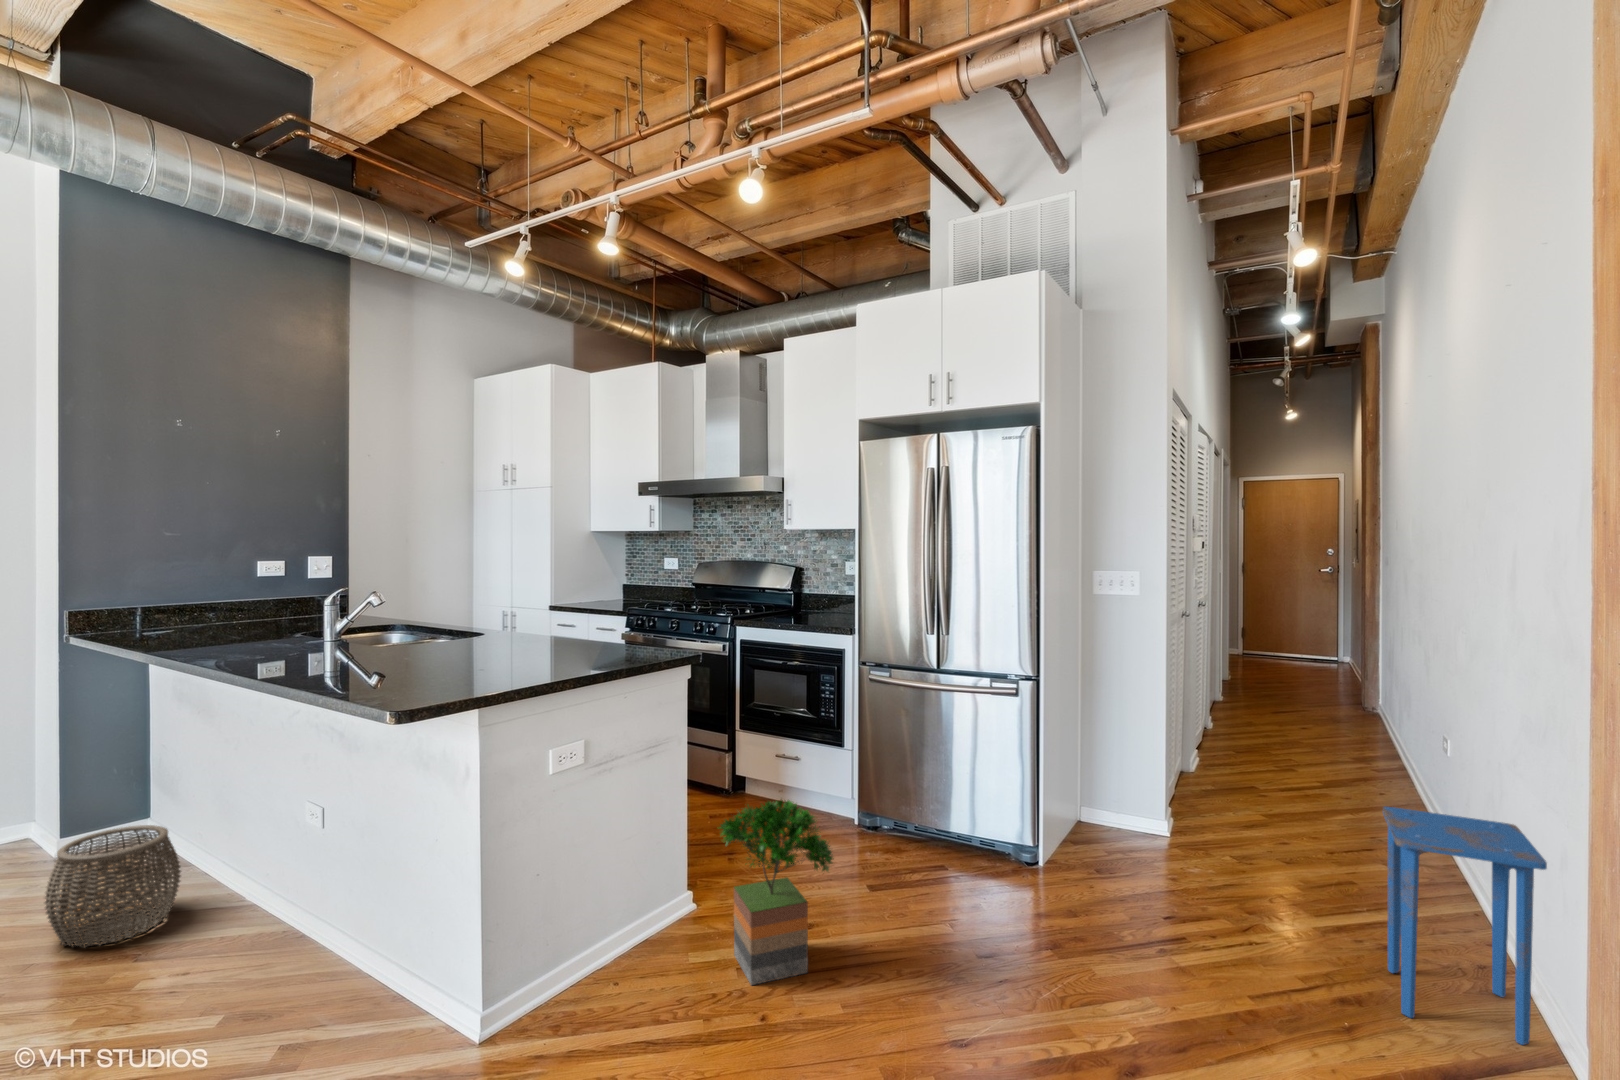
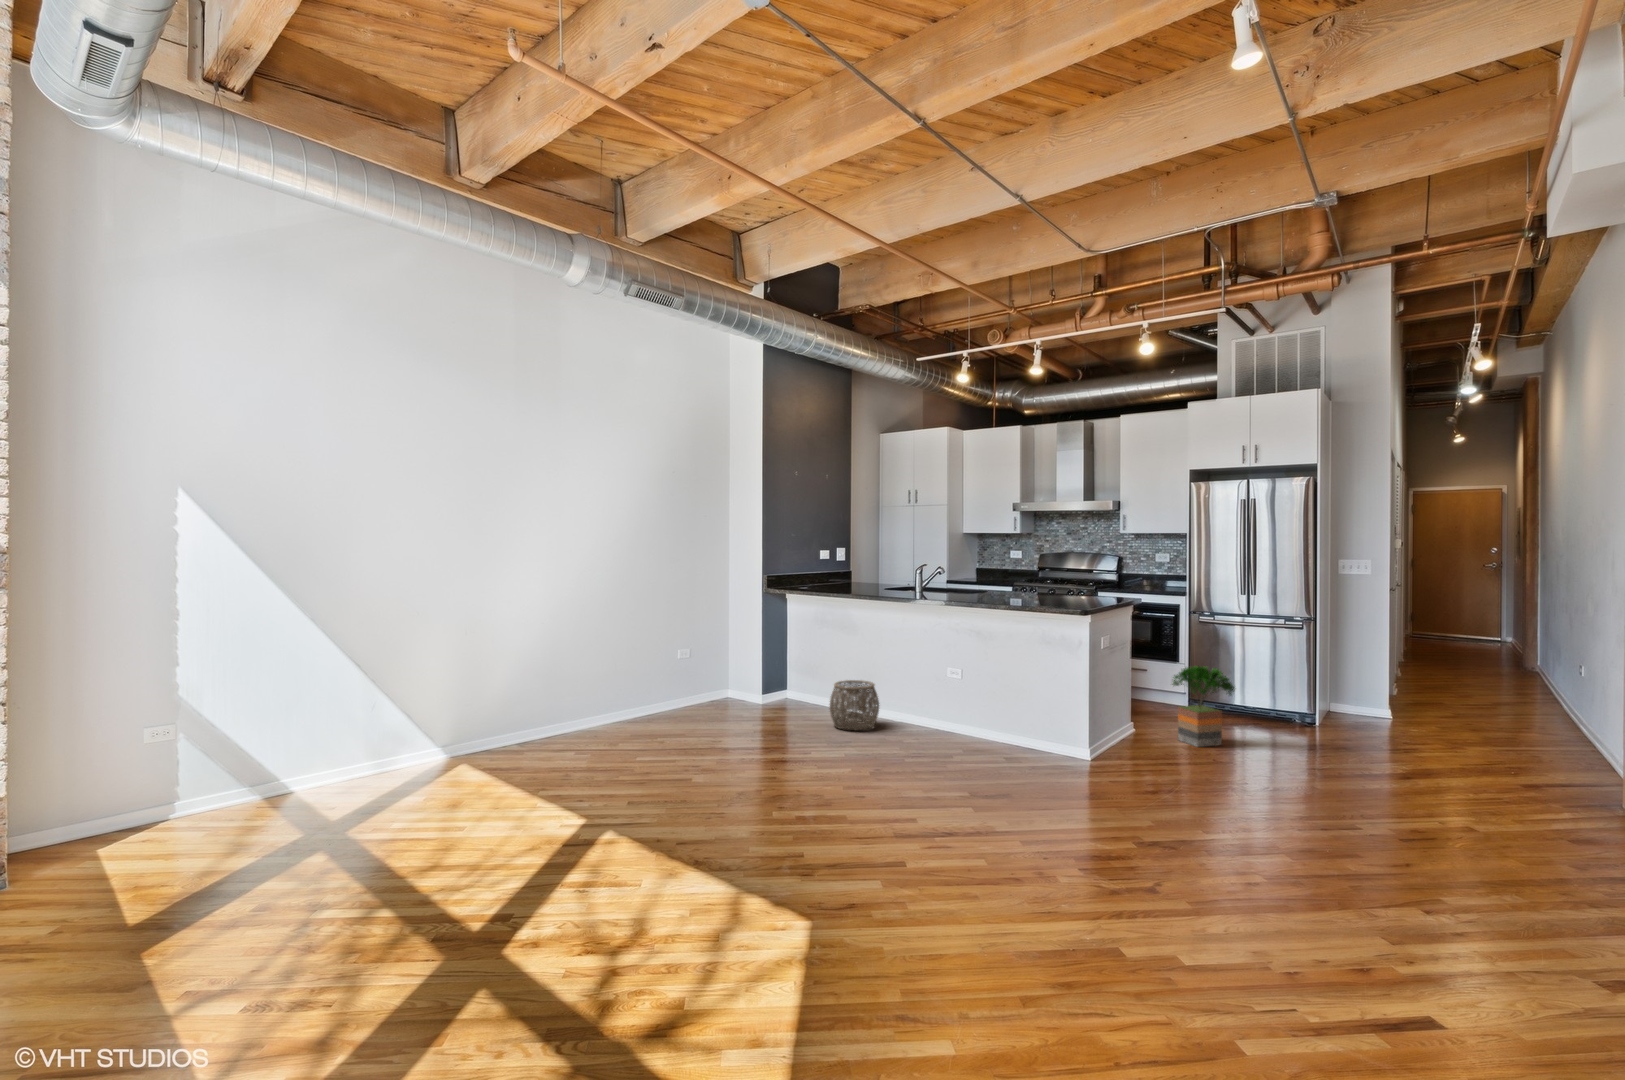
side table: present [1383,807,1547,1045] -> none [1522,670,1600,769]

